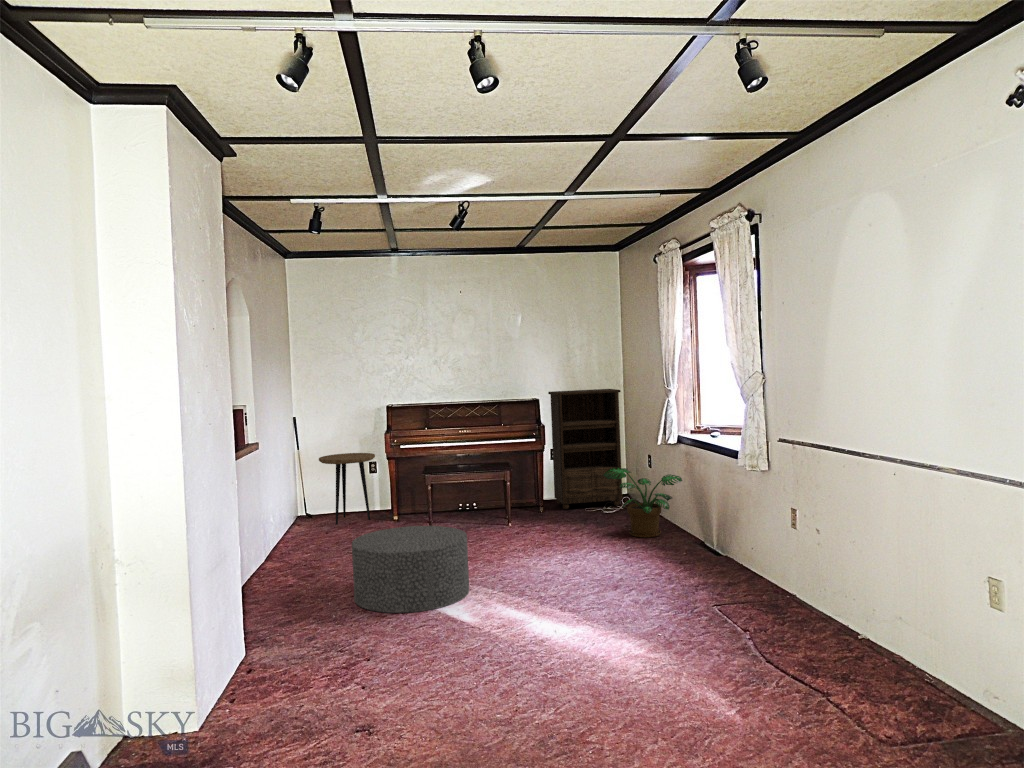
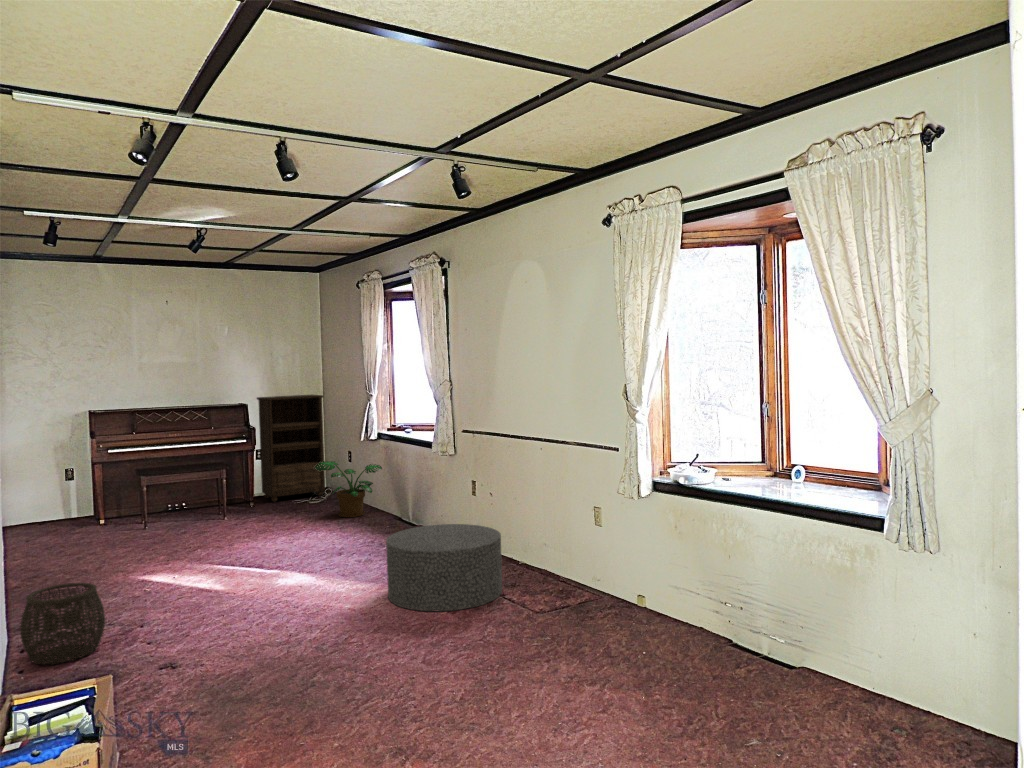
side table: present [319,453,375,525] -> none [14,459,79,532]
ottoman: present [352,526,469,613] -> present [386,524,502,611]
woven basket: none [233,604,321,700] -> present [20,583,105,664]

